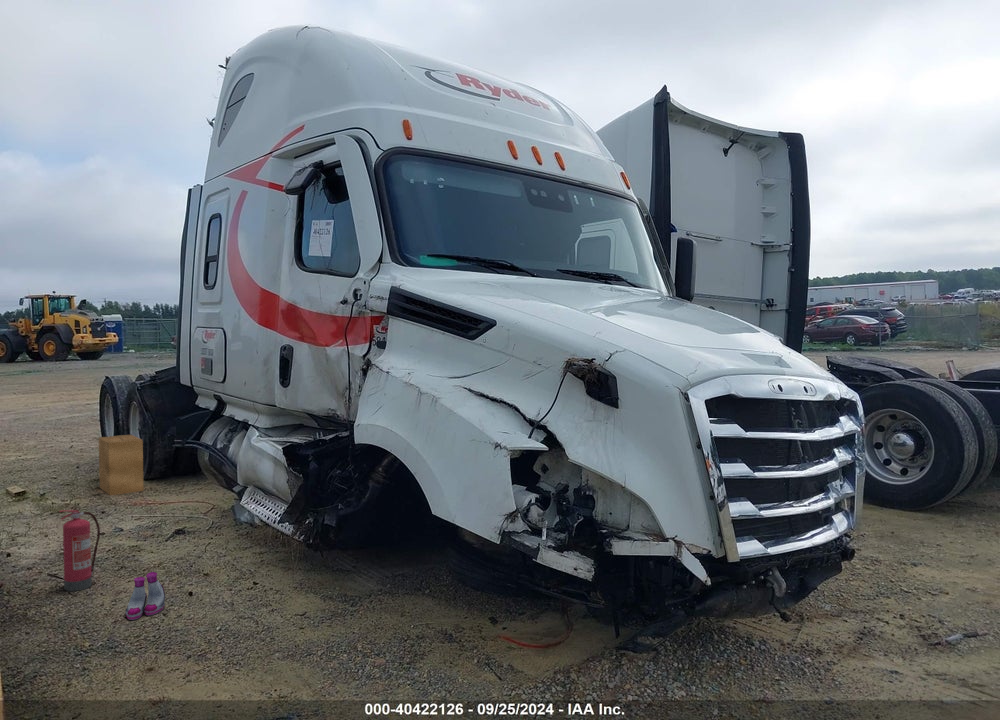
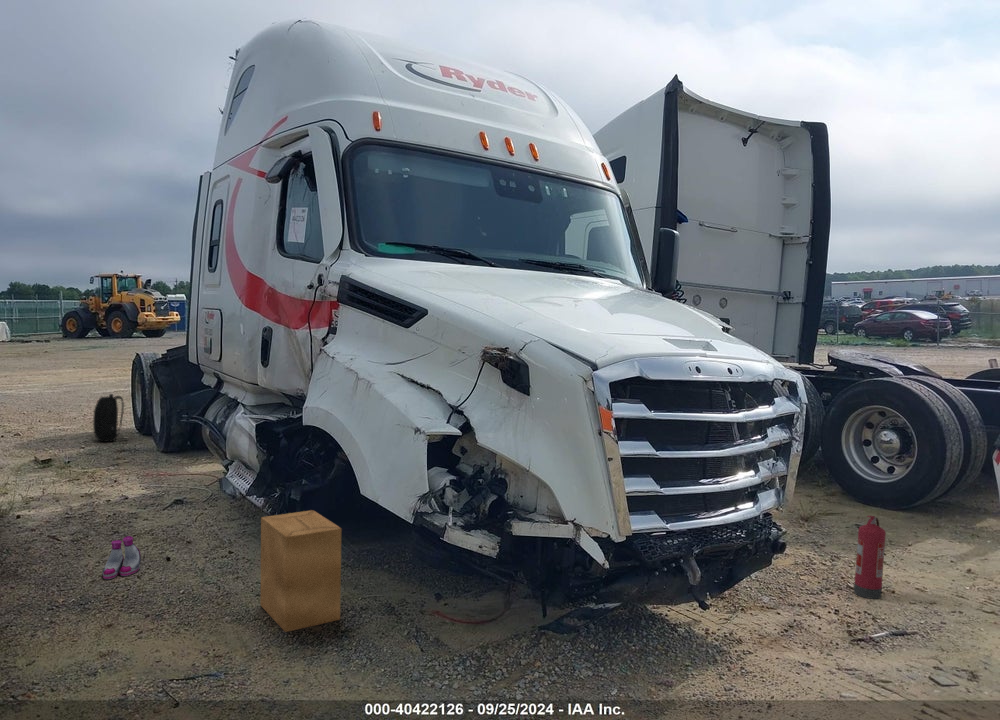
backpack: none [64,420,102,471] -> present [93,394,124,442]
cardboard box: present [99,435,144,495] -> present [260,510,342,632]
fire extinguisher: present [60,510,100,591] -> present [854,516,886,599]

